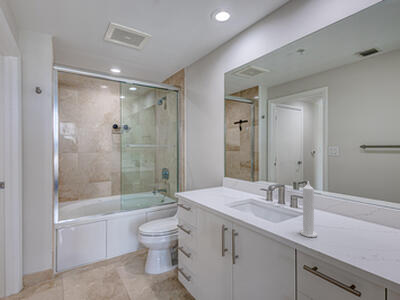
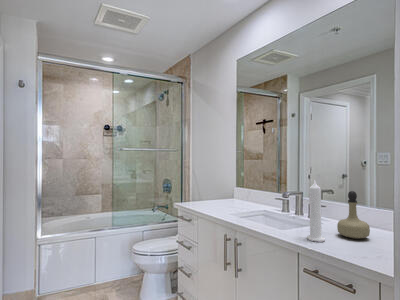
perfume bottle: none [324,190,354,232] -> present [337,191,370,239]

